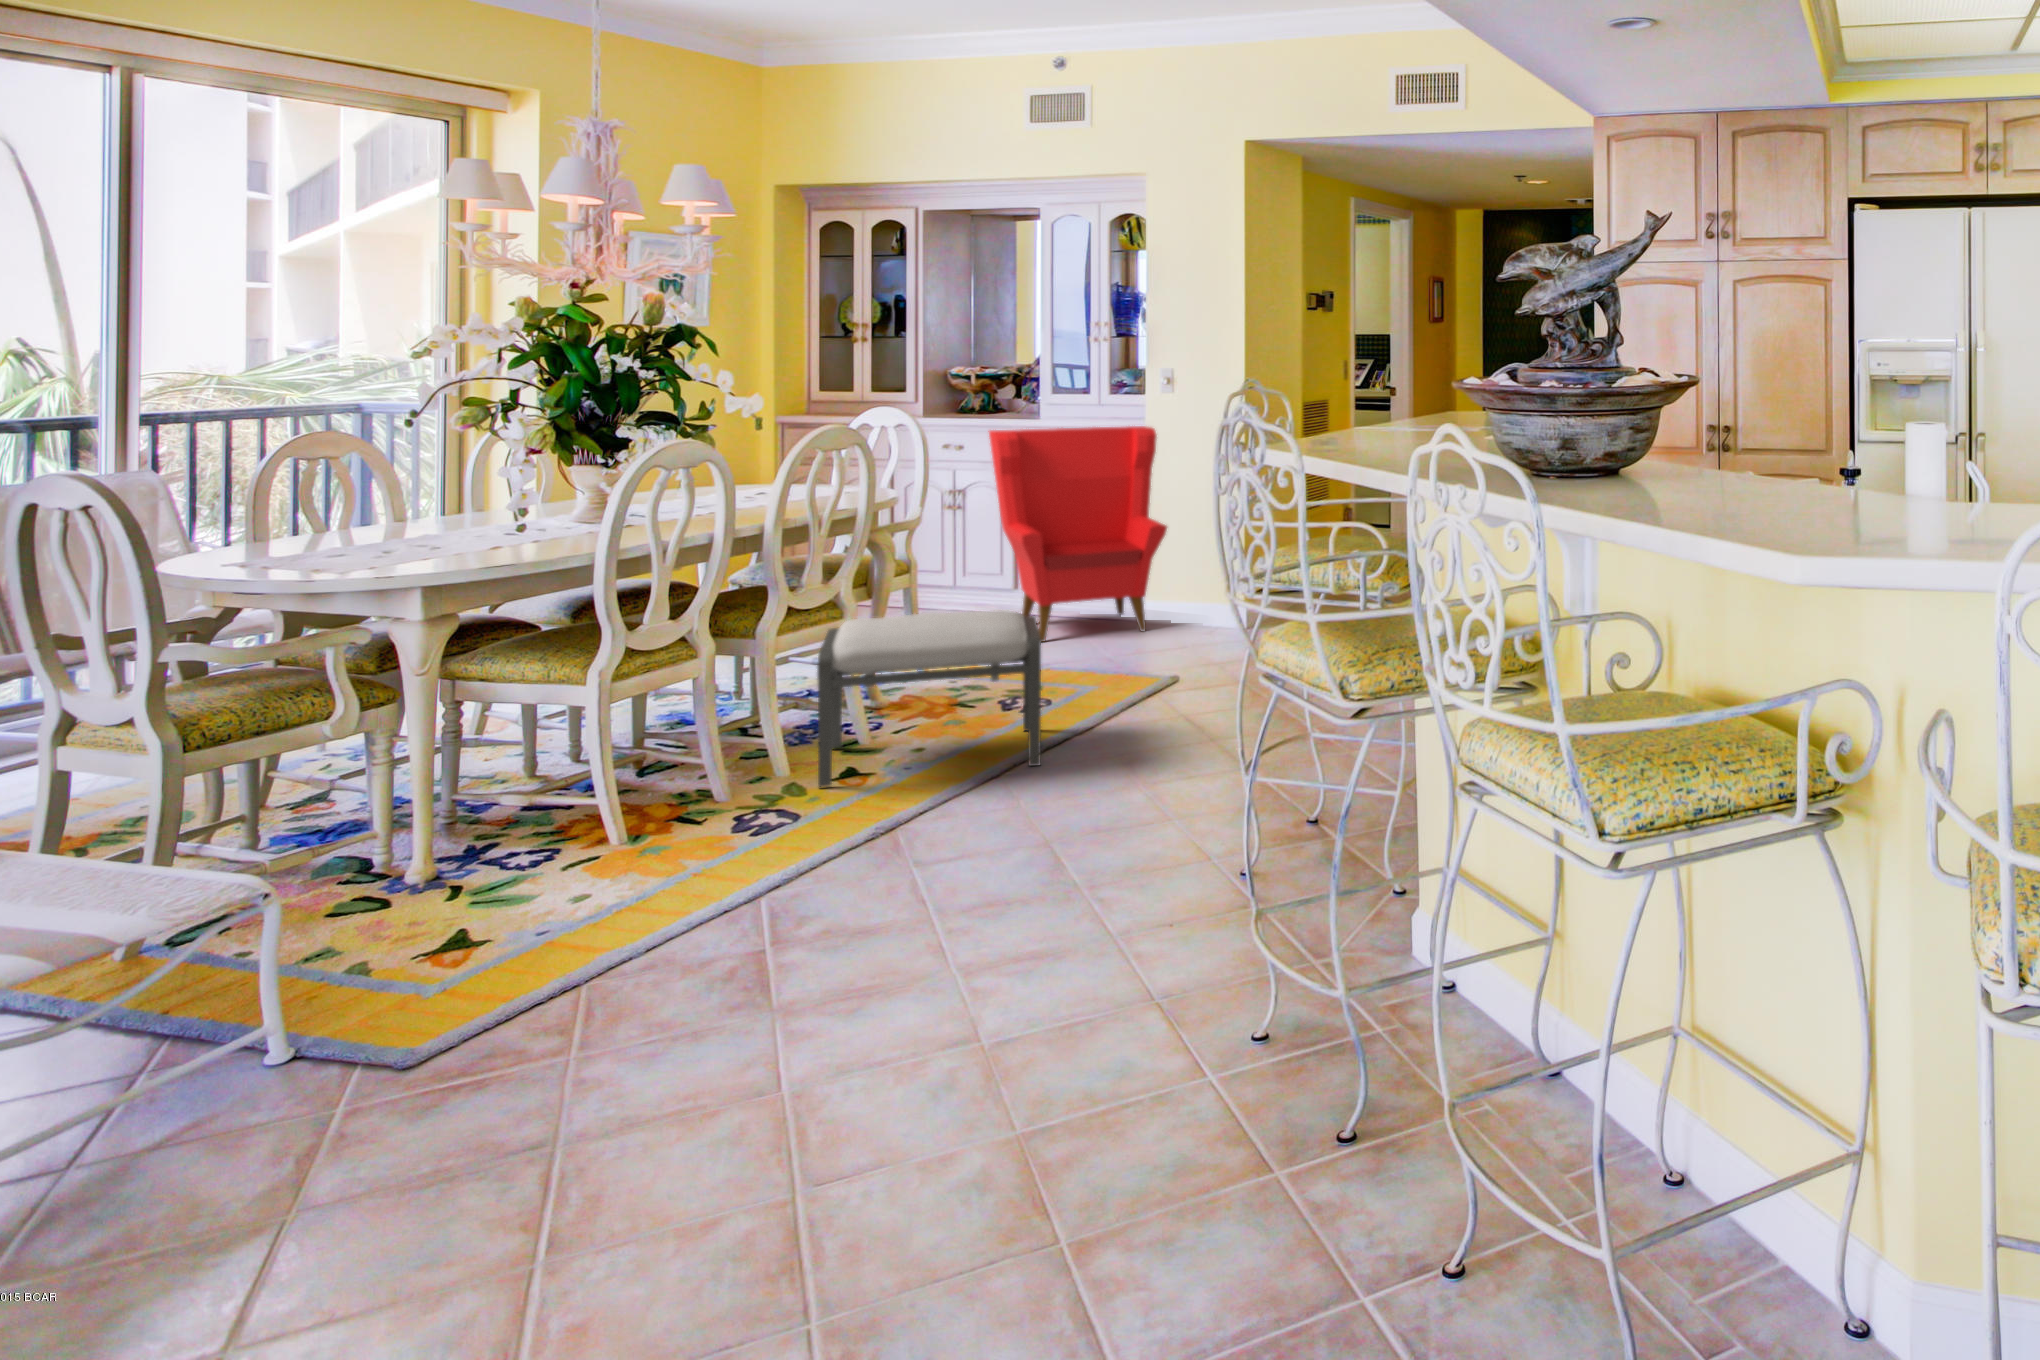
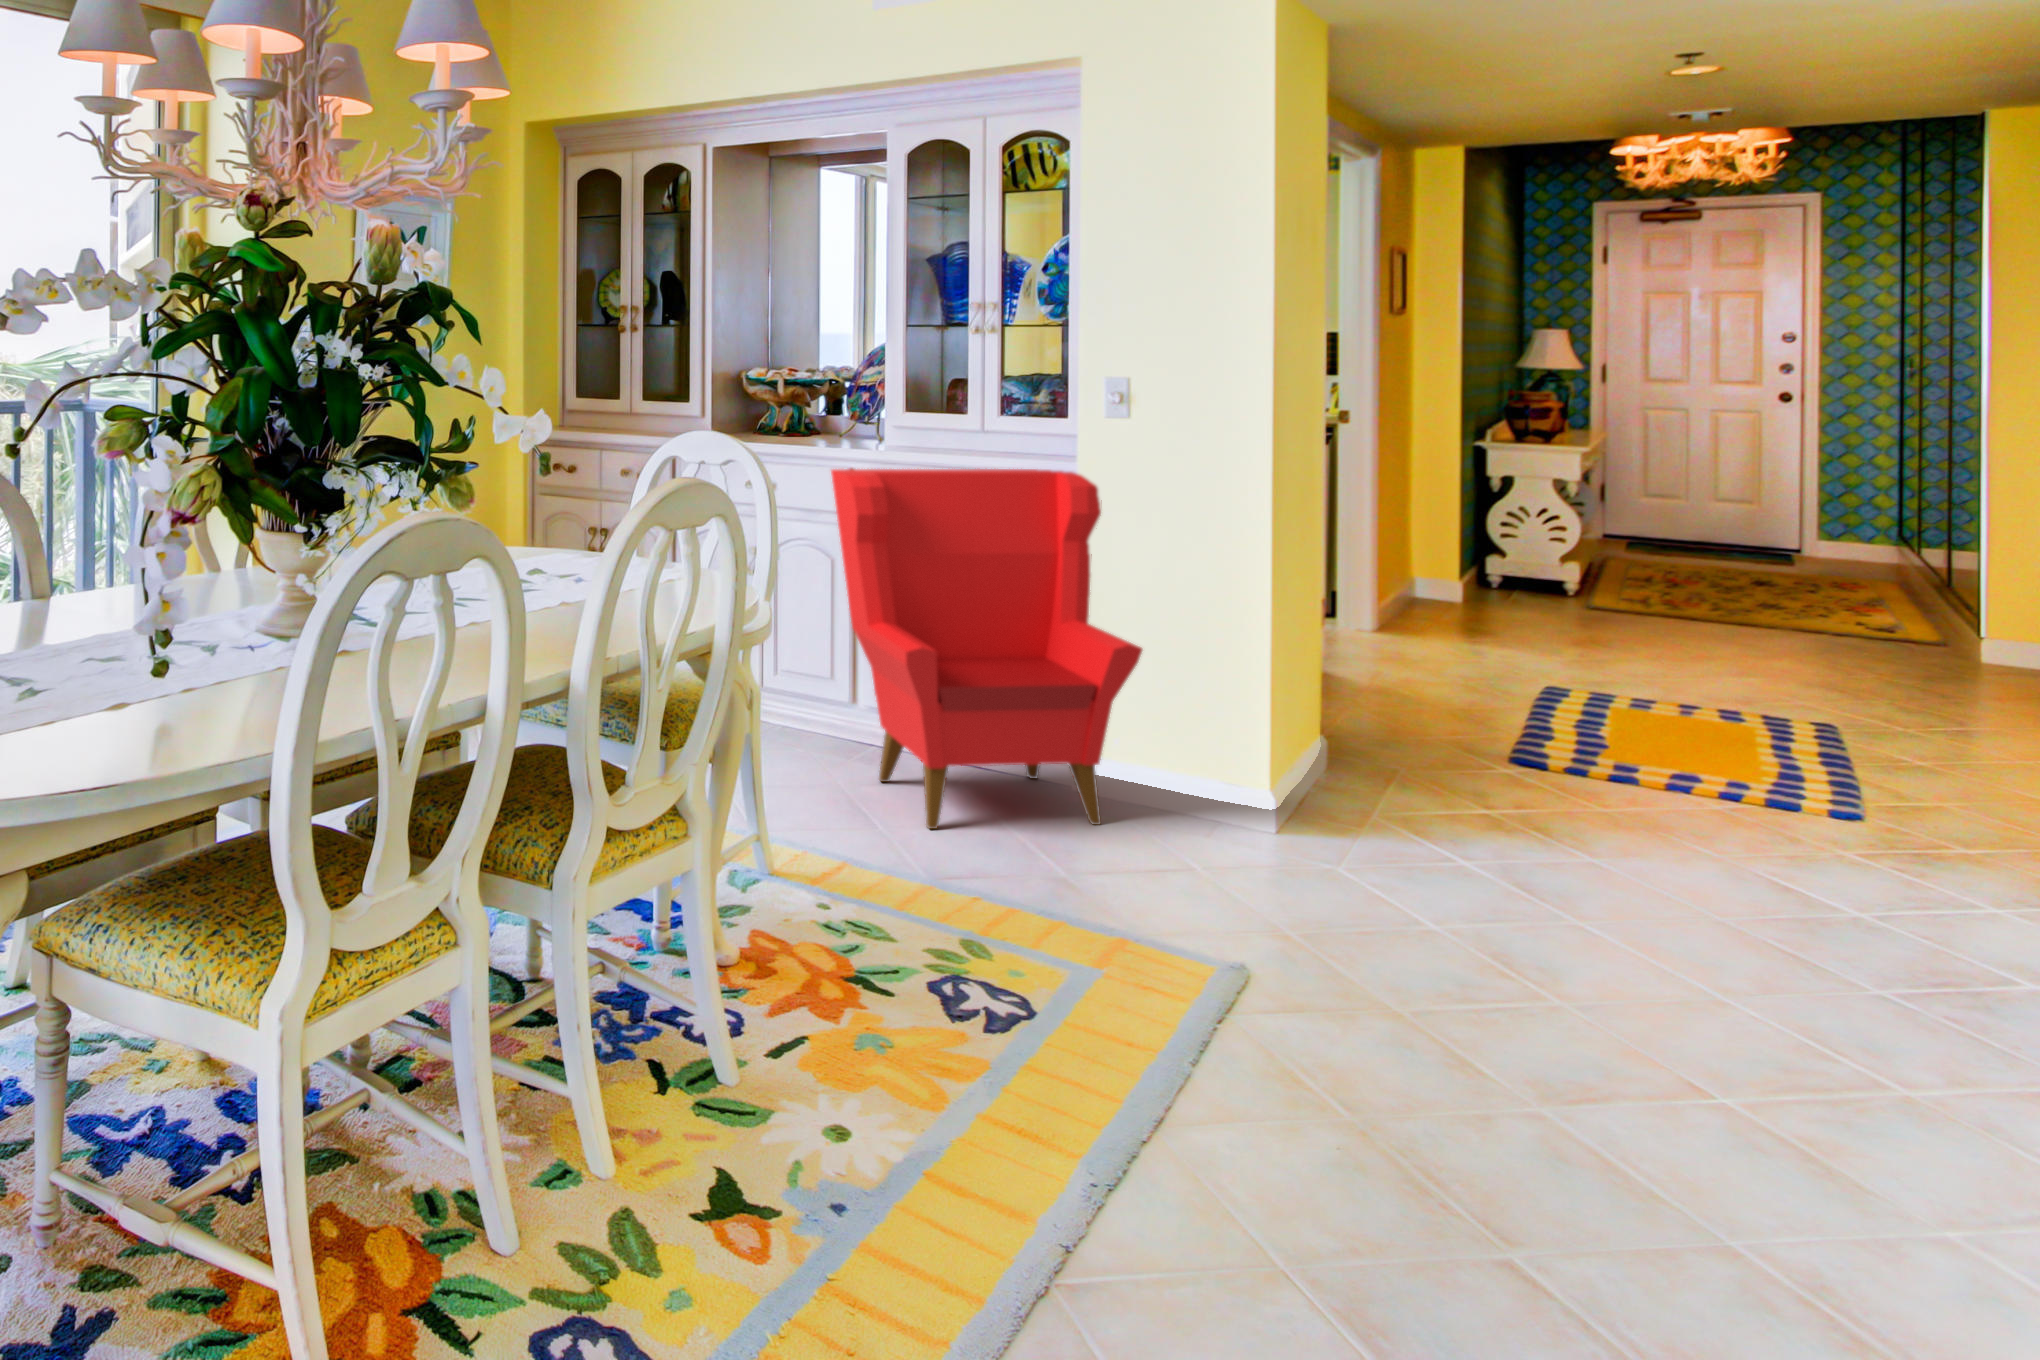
ottoman: present [817,610,1041,787] -> none [663,852,1129,1258]

